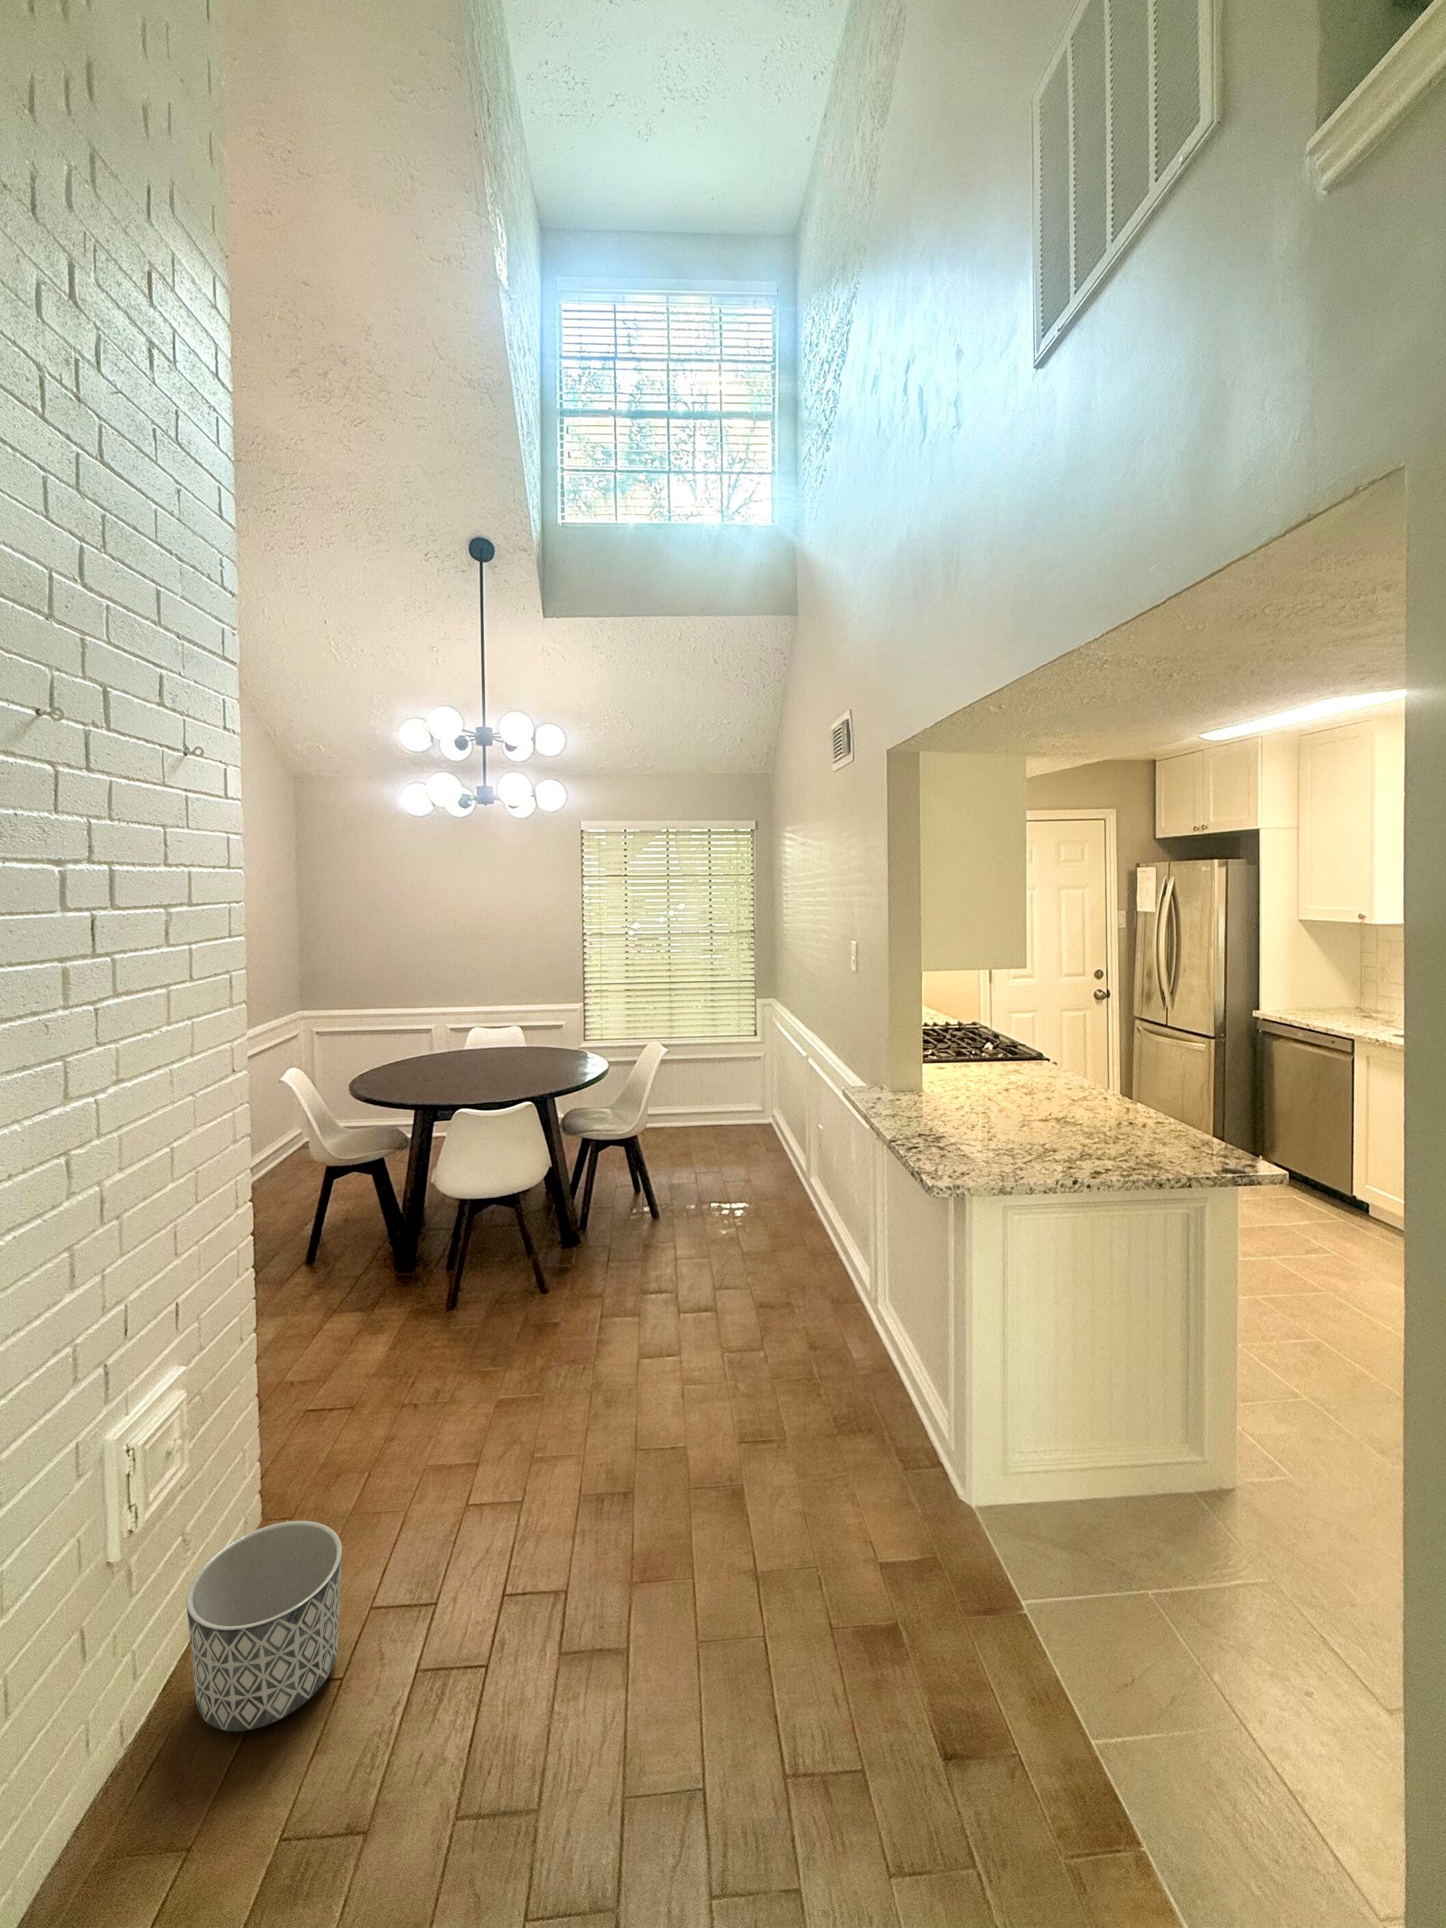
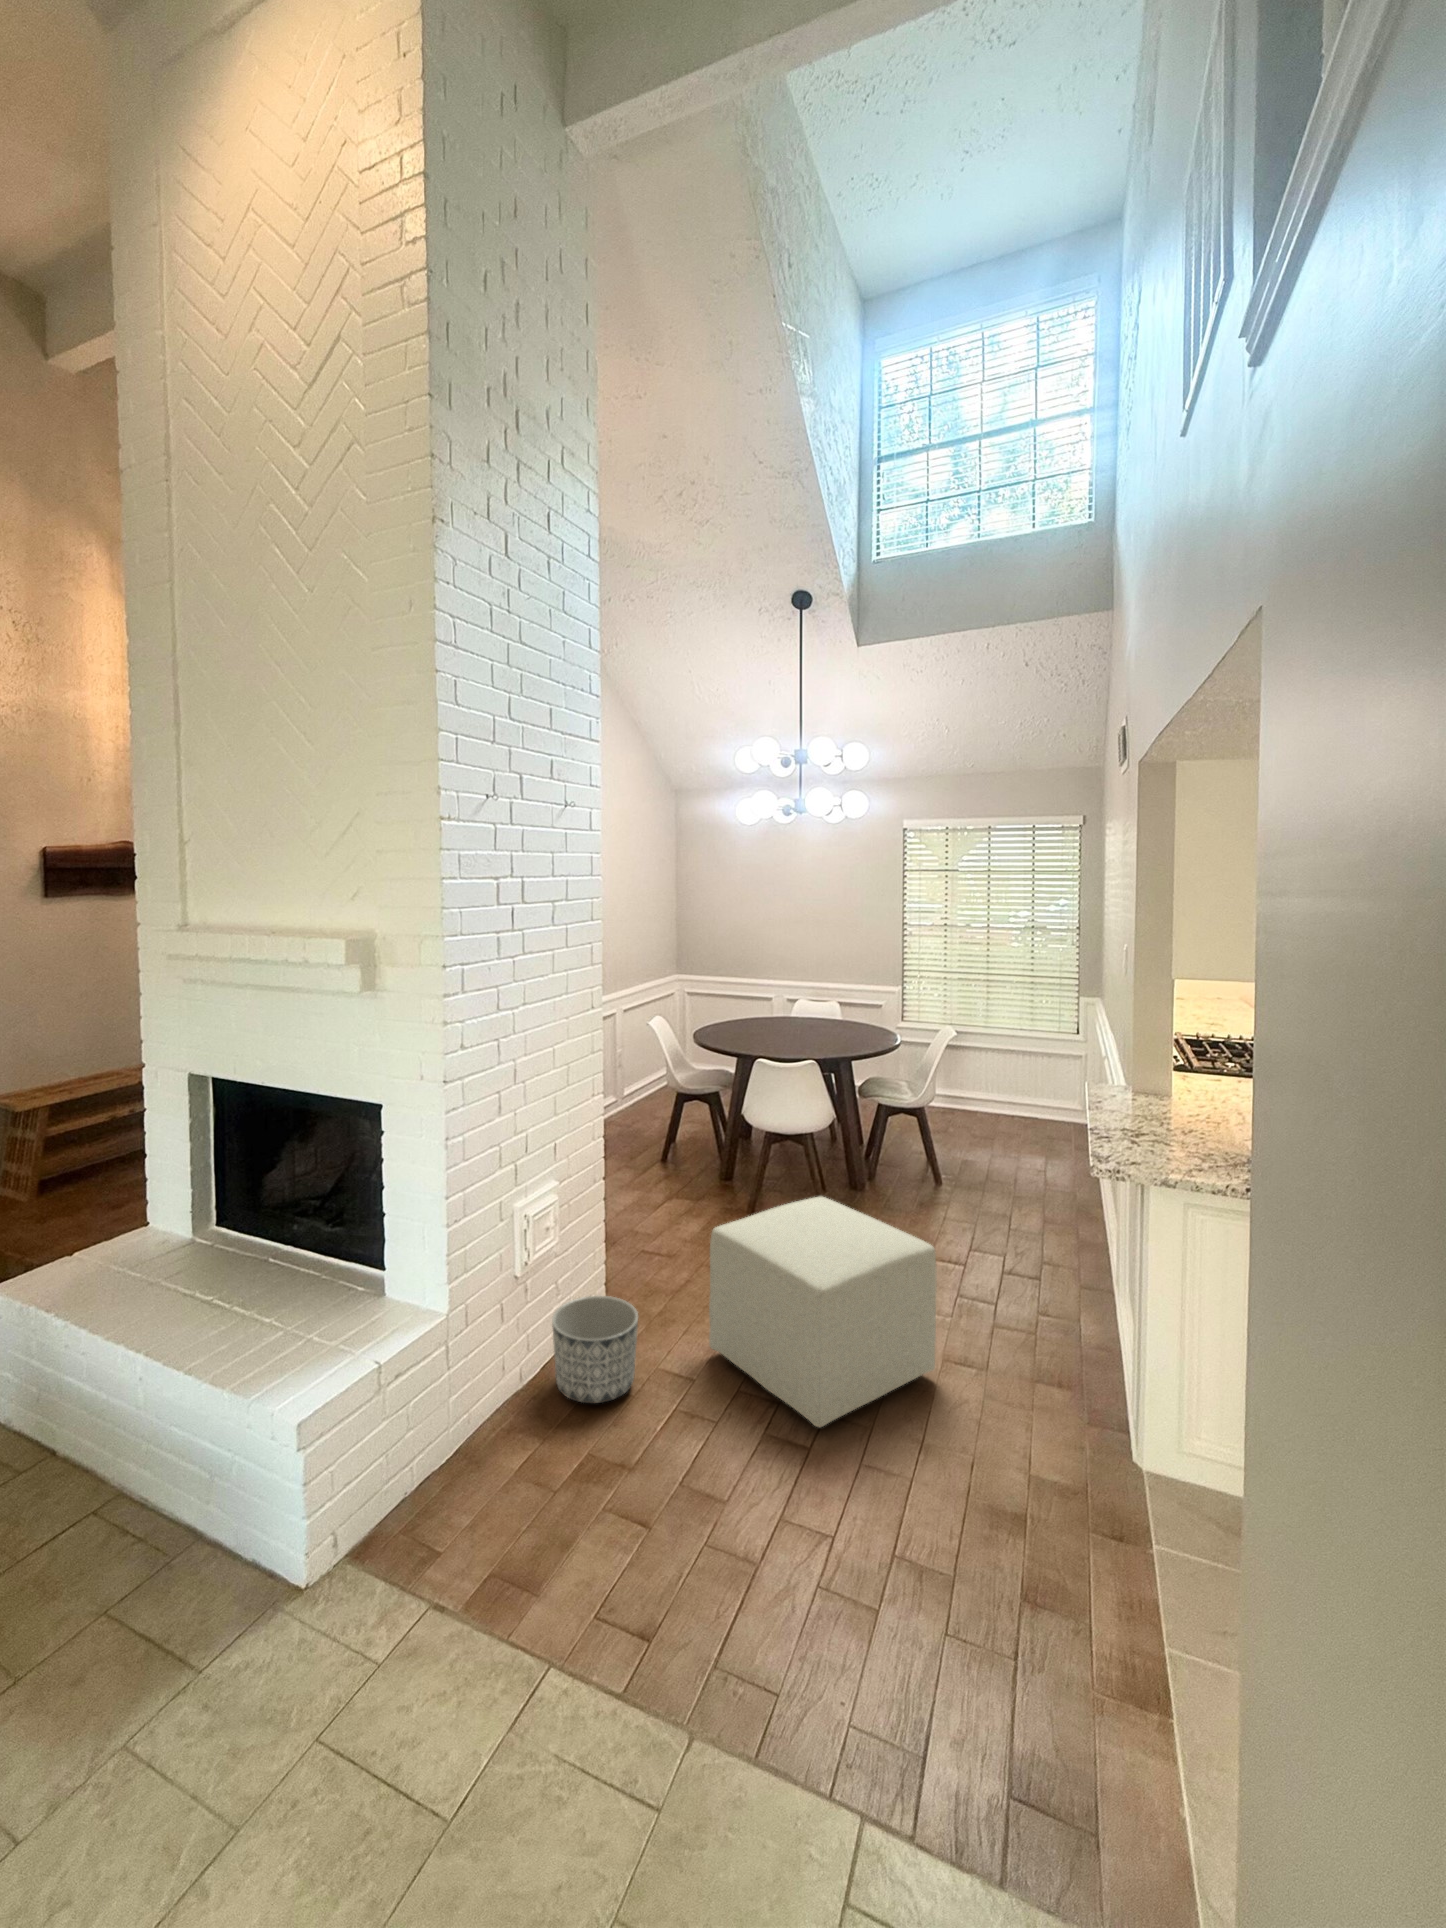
ottoman: none [441,1281,741,1621] -> present [709,1196,937,1427]

